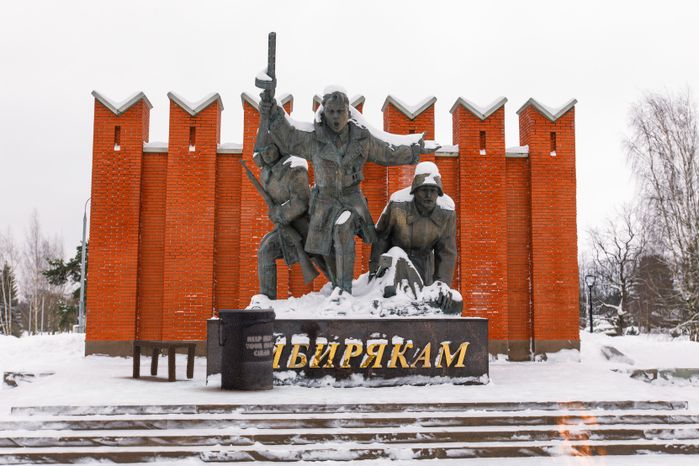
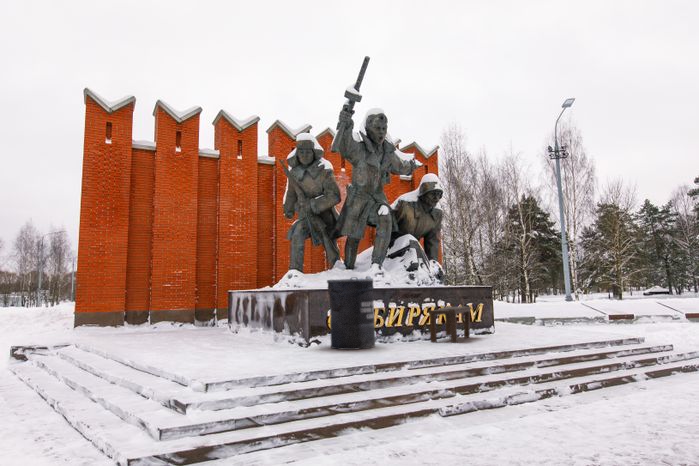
bench: present [133,340,196,382] -> present [429,307,471,343]

